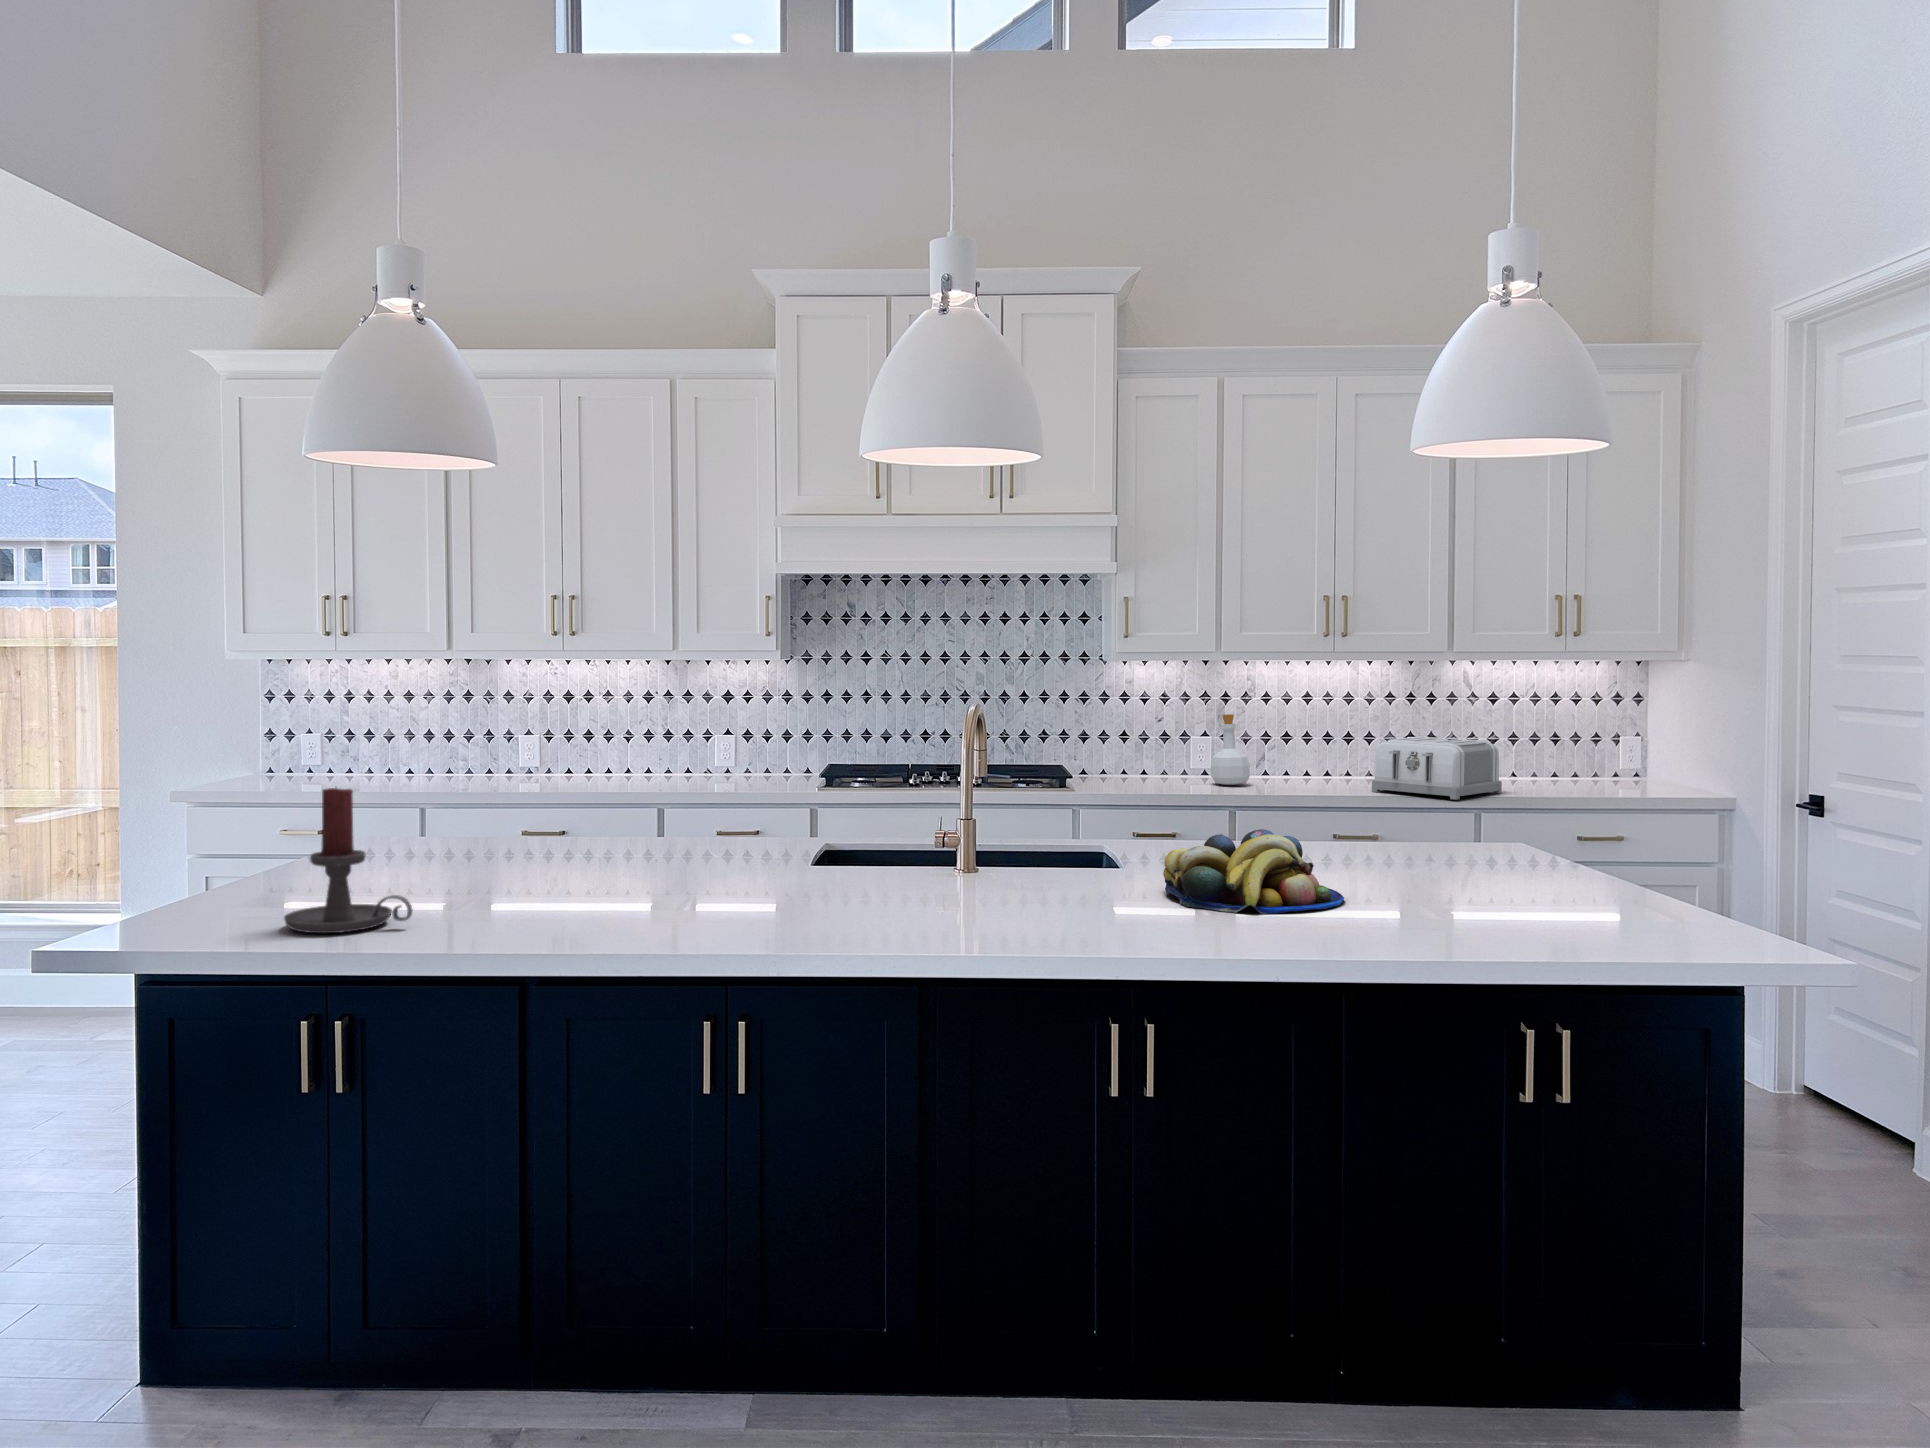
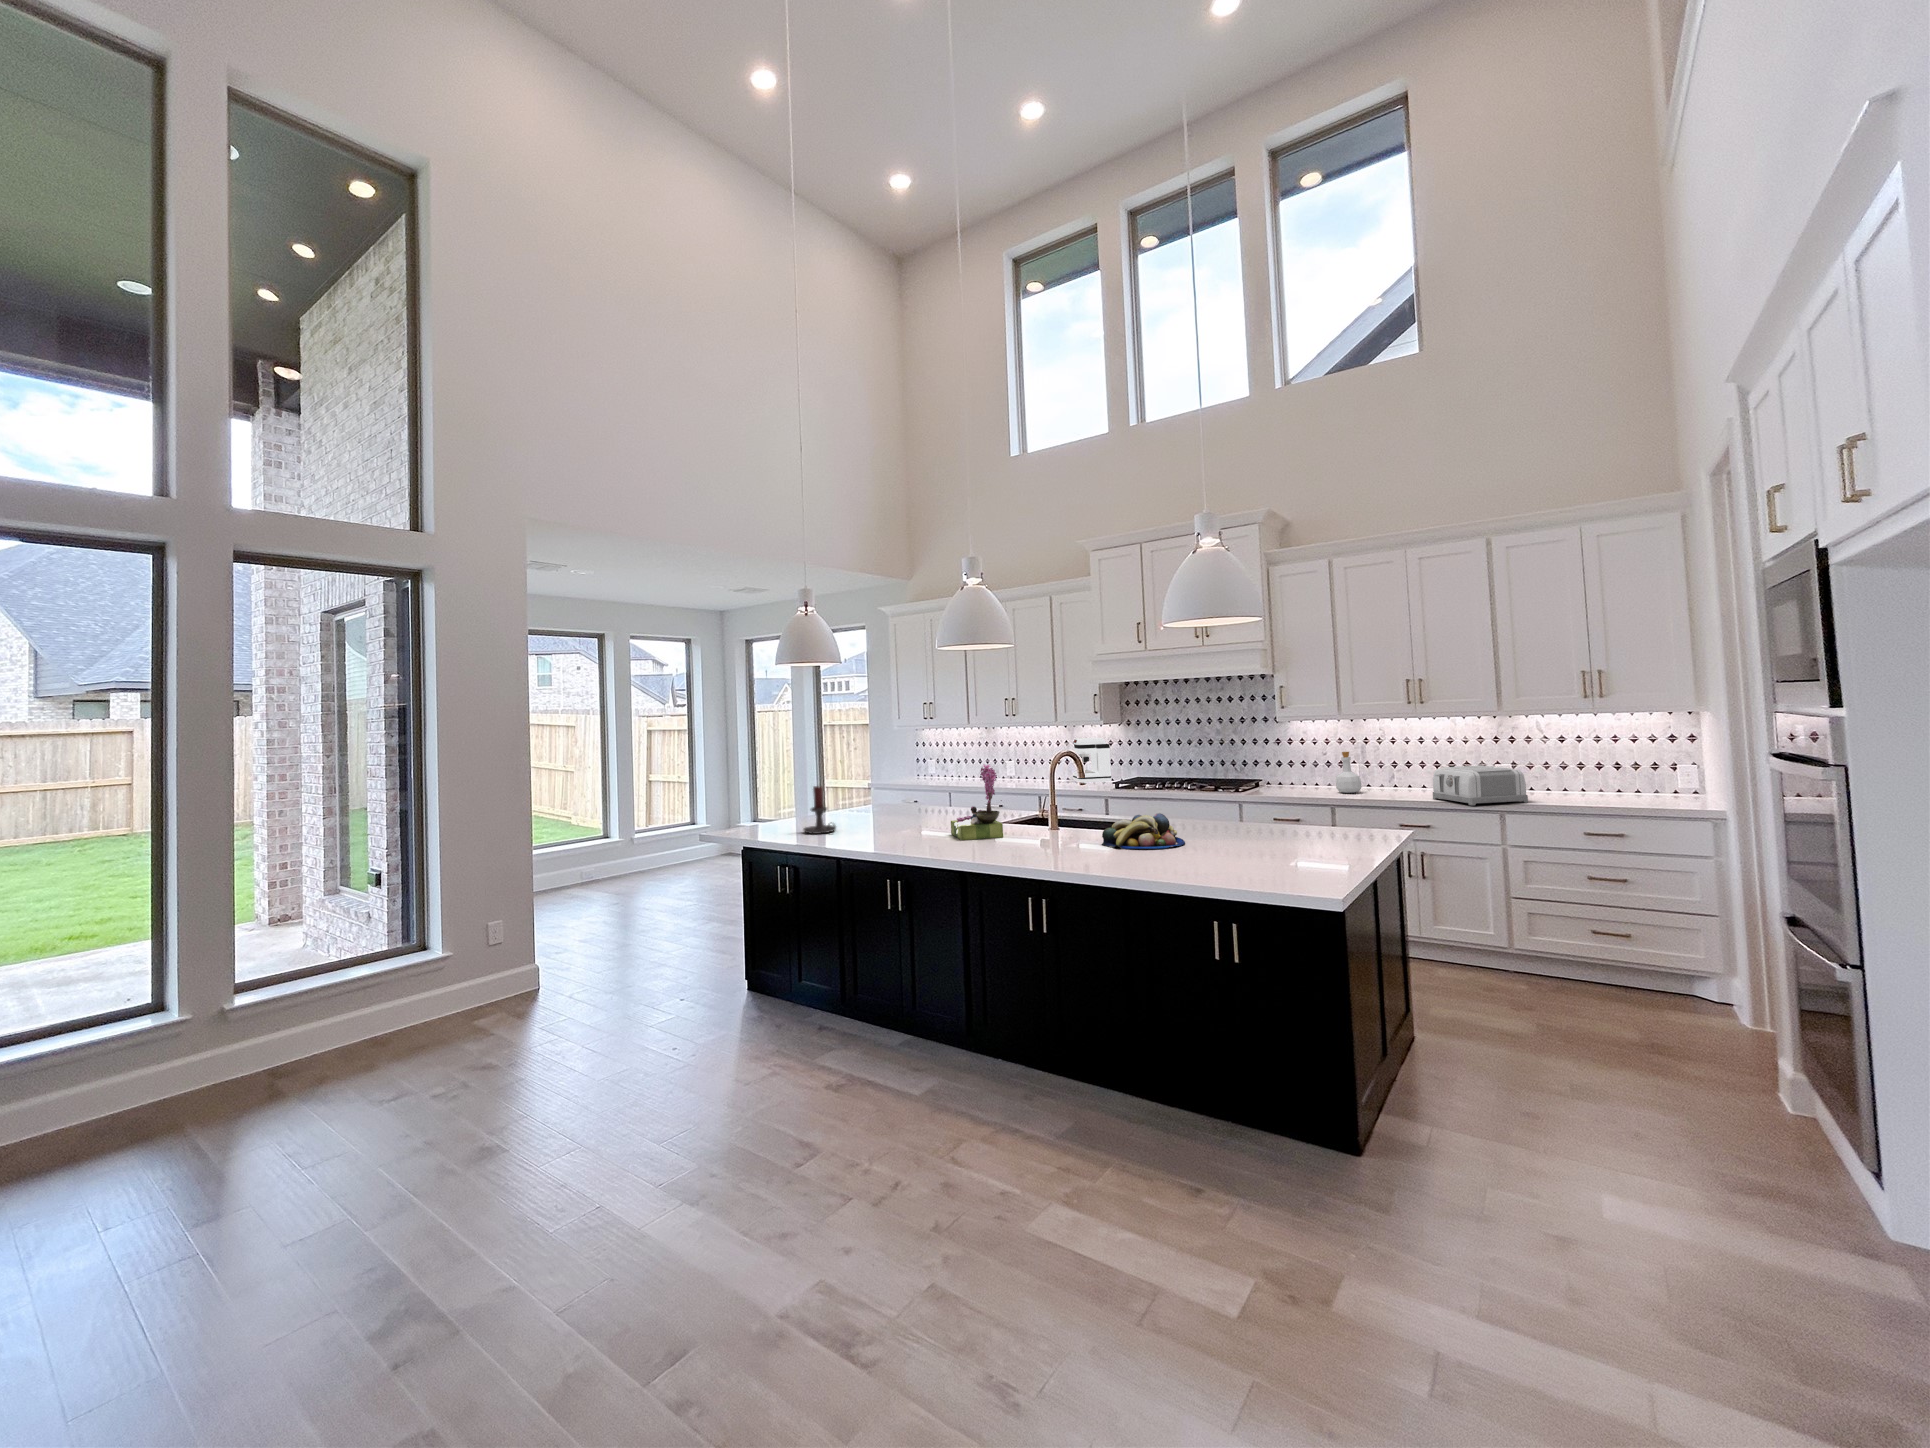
coffee maker: none [678,686,778,779] -> present [1073,738,1111,784]
flower arrangement: none [759,720,913,921] -> present [951,764,1003,840]

